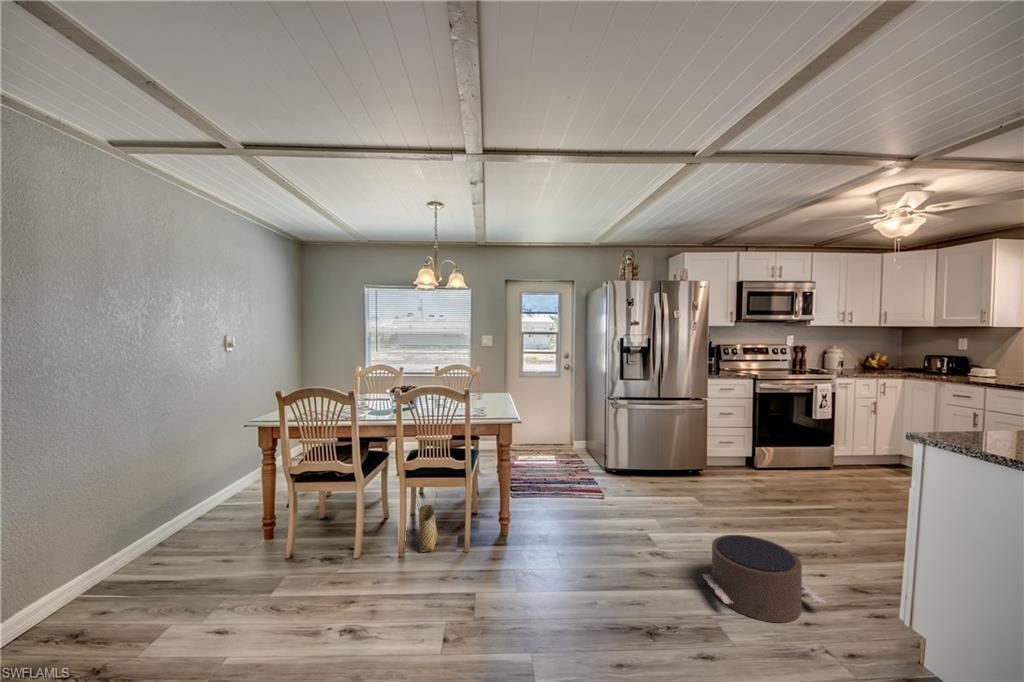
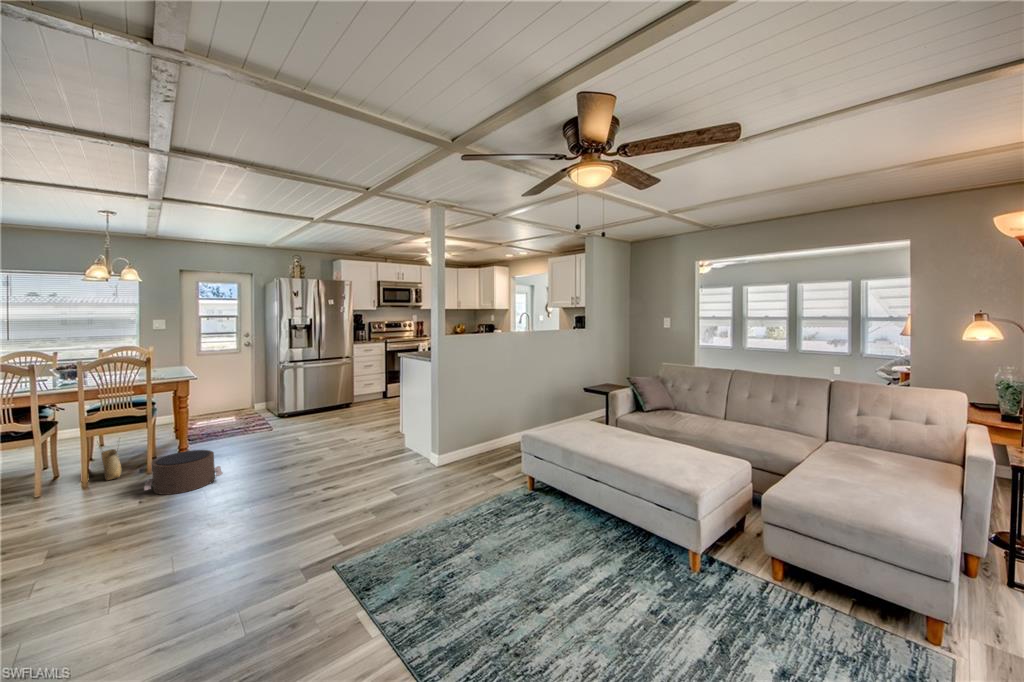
pouf: present [703,535,825,623] -> present [144,450,223,495]

